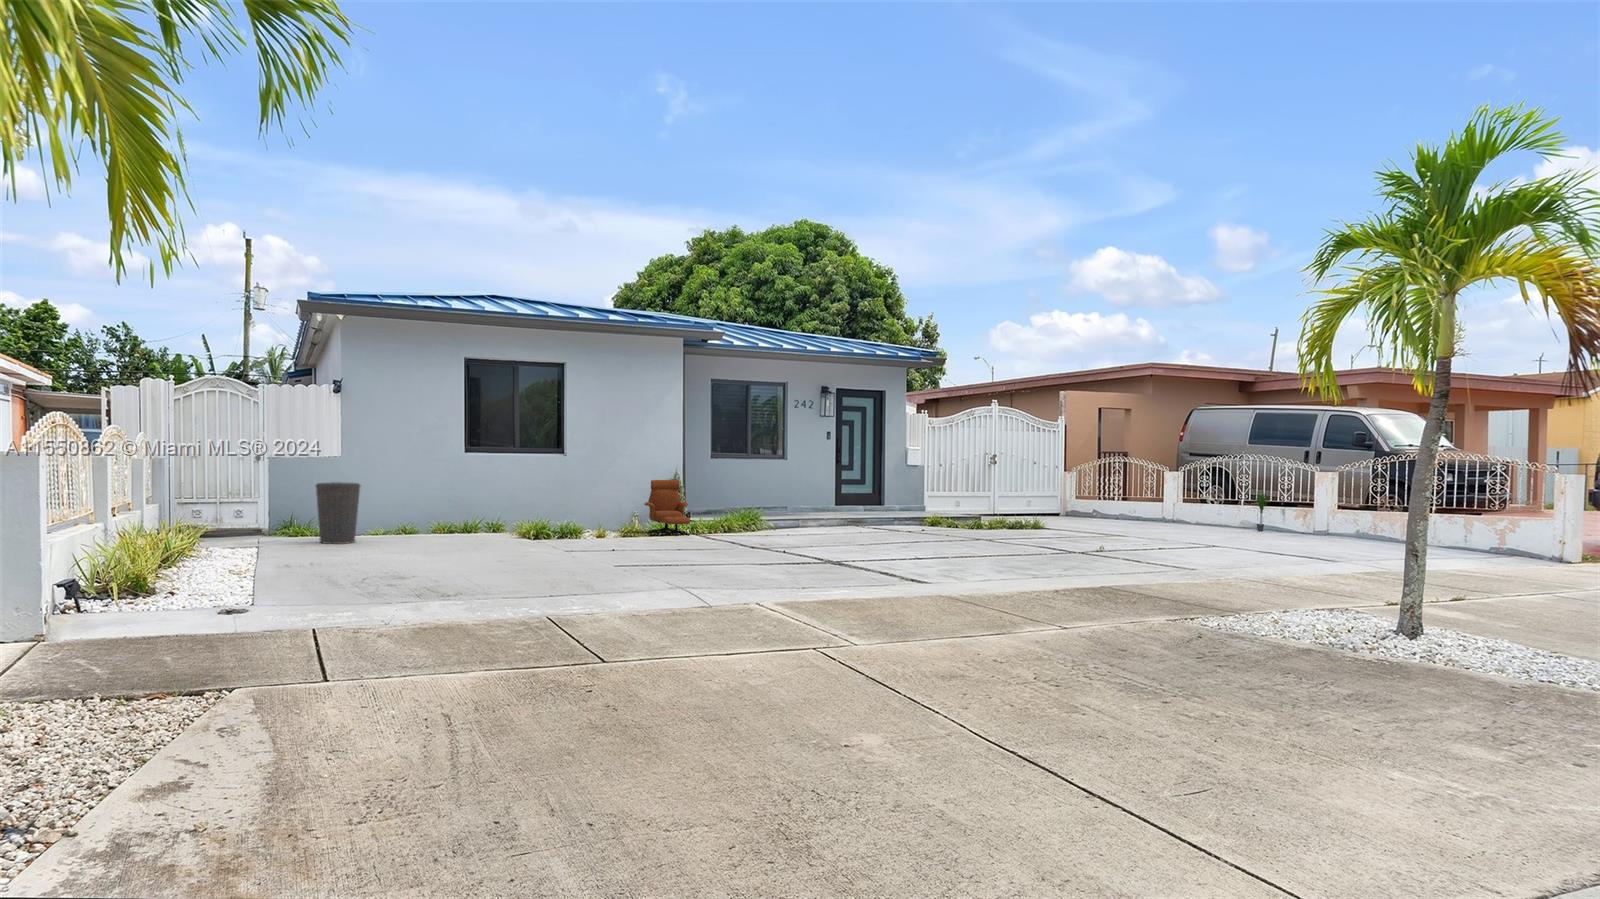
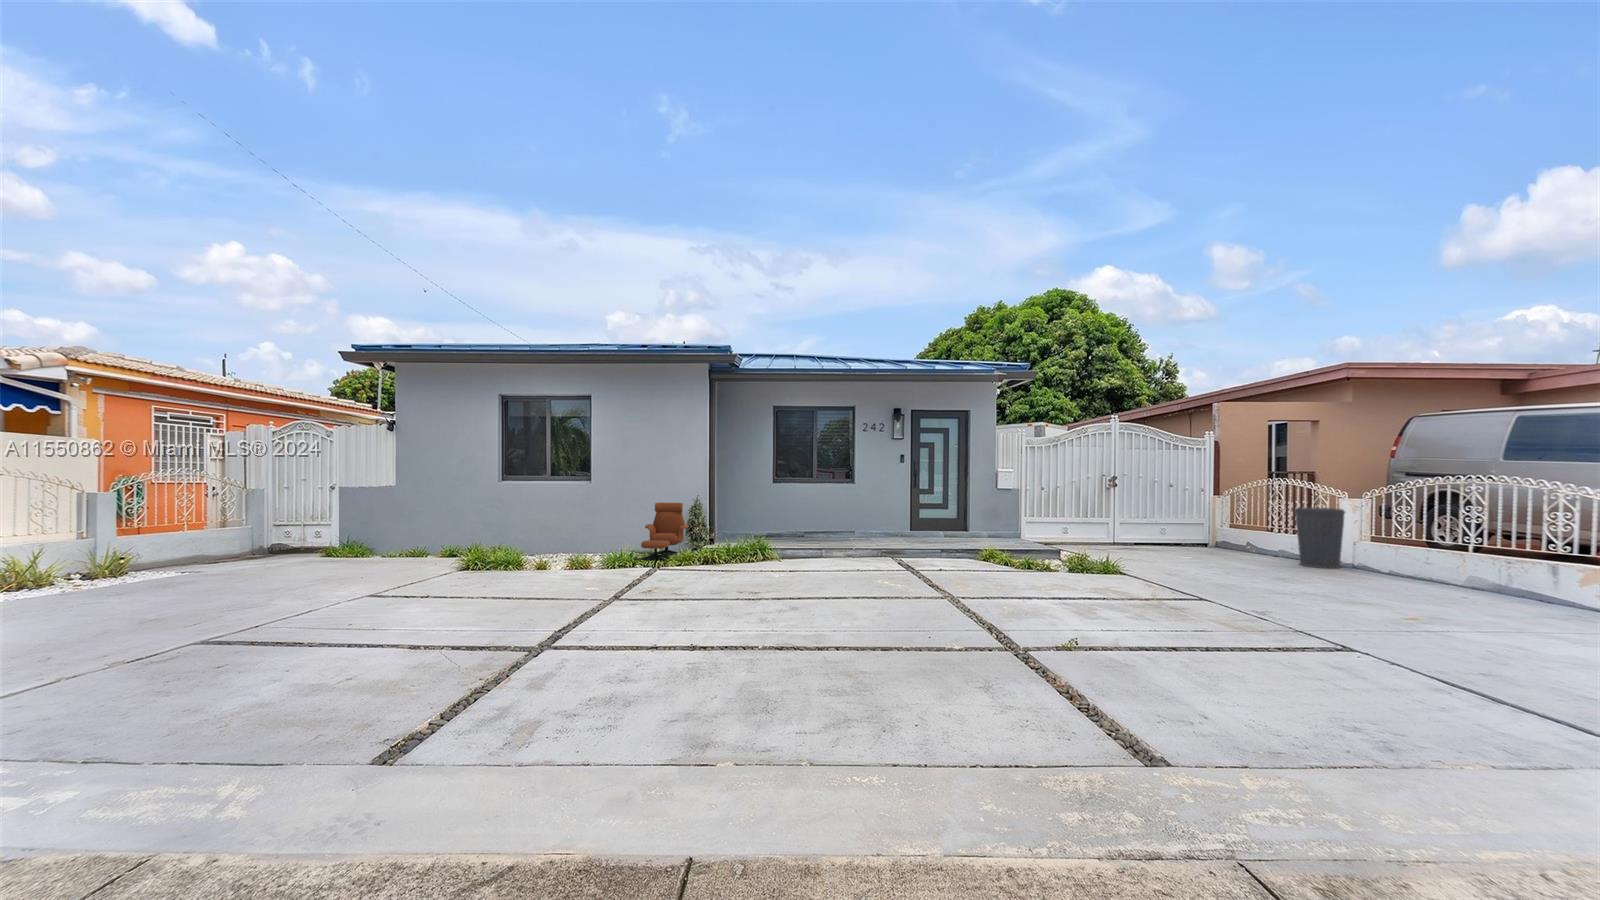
trash can: present [315,482,360,544] -> present [1295,508,1345,568]
potted plant: present [1255,493,1268,531] -> none [1461,528,1523,597]

